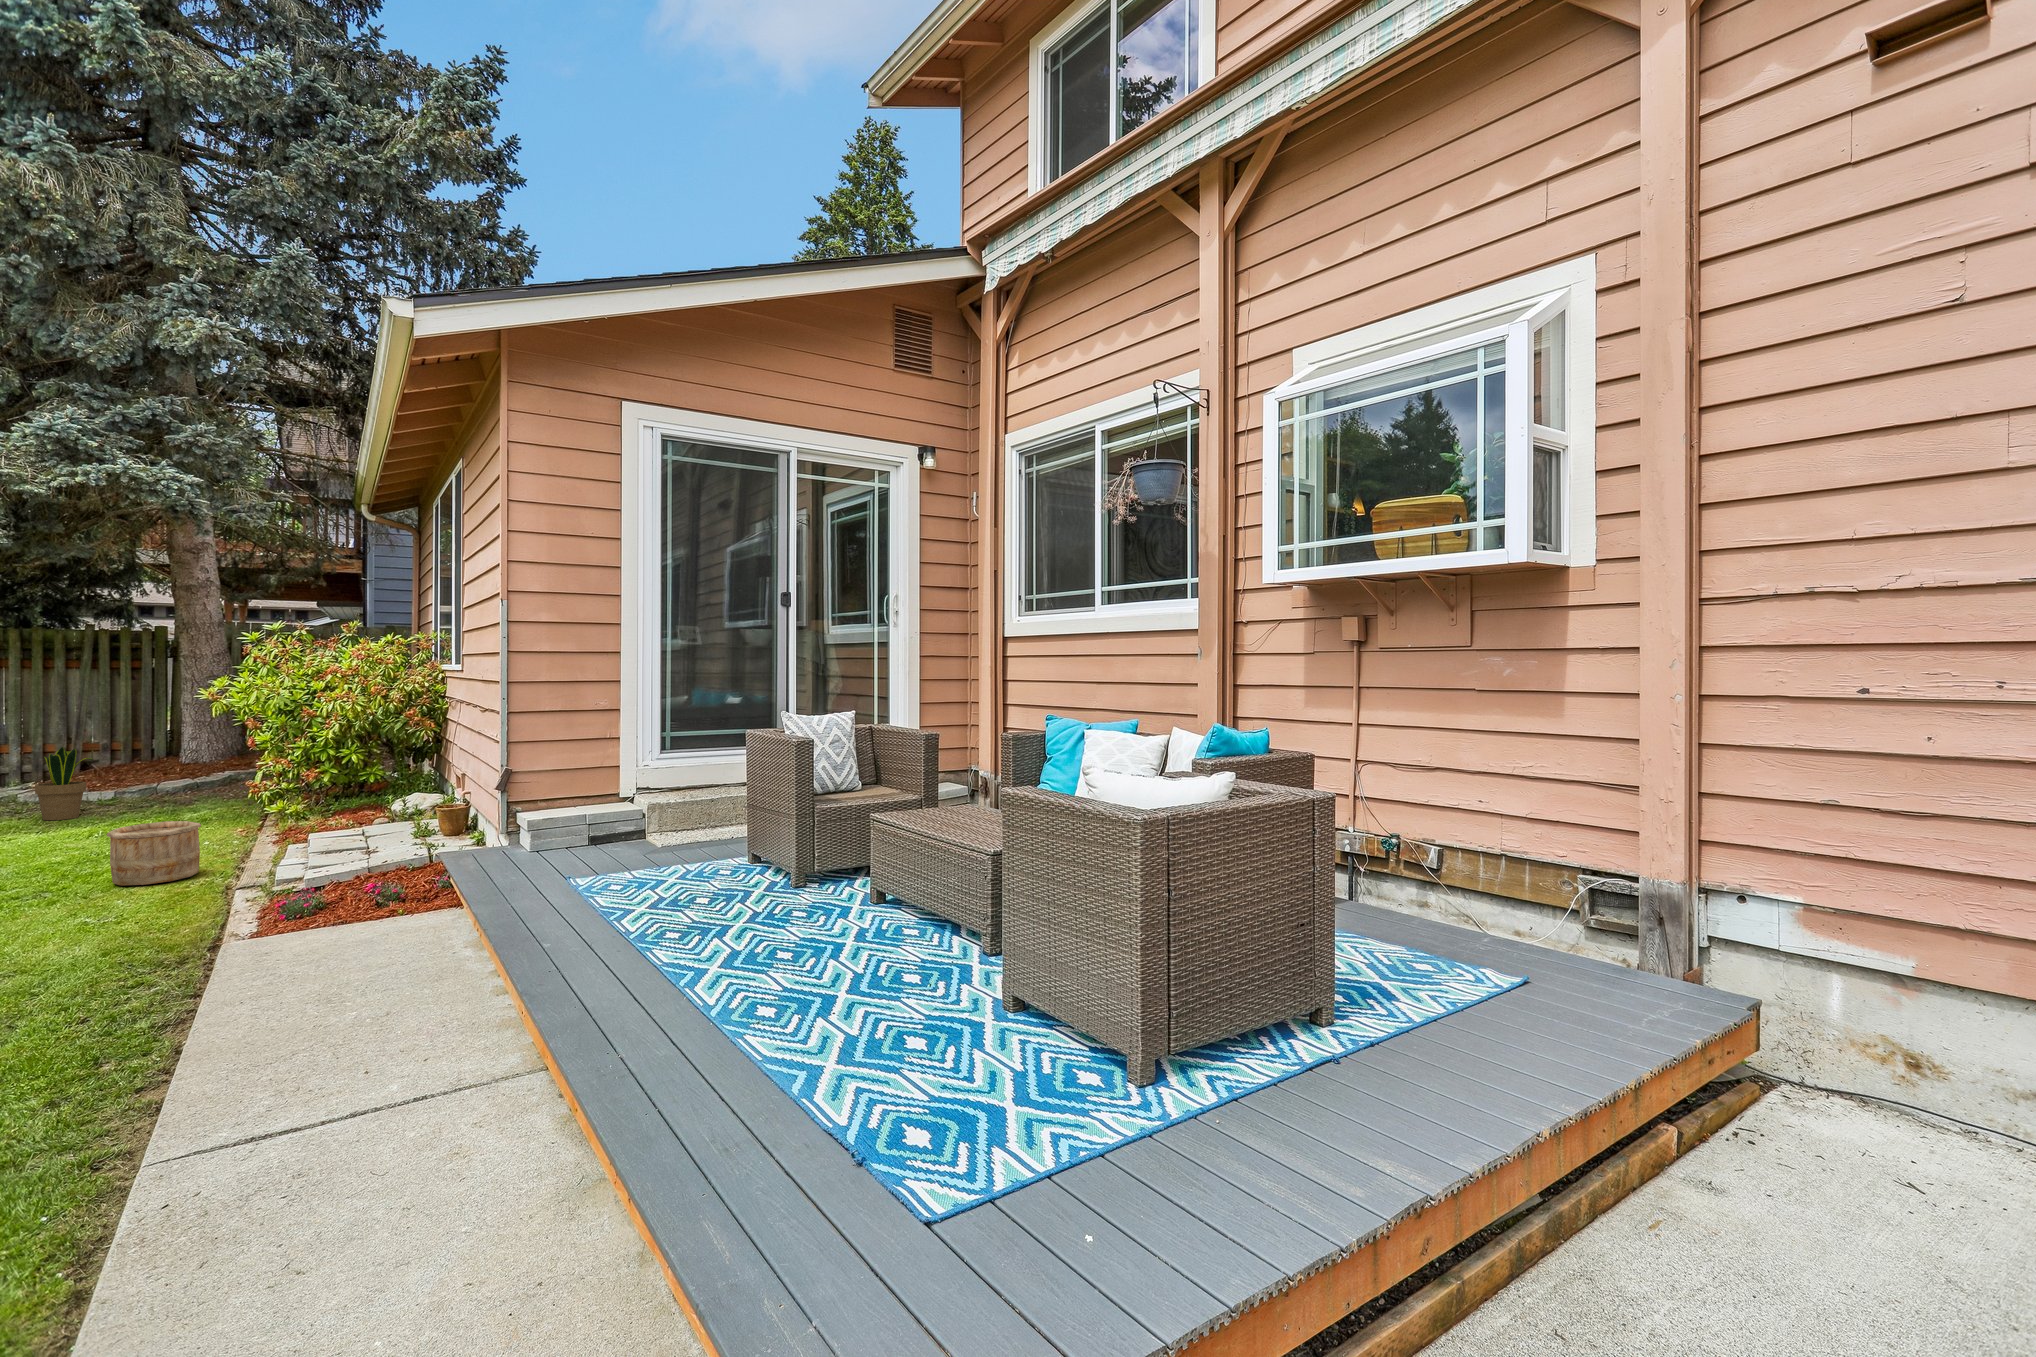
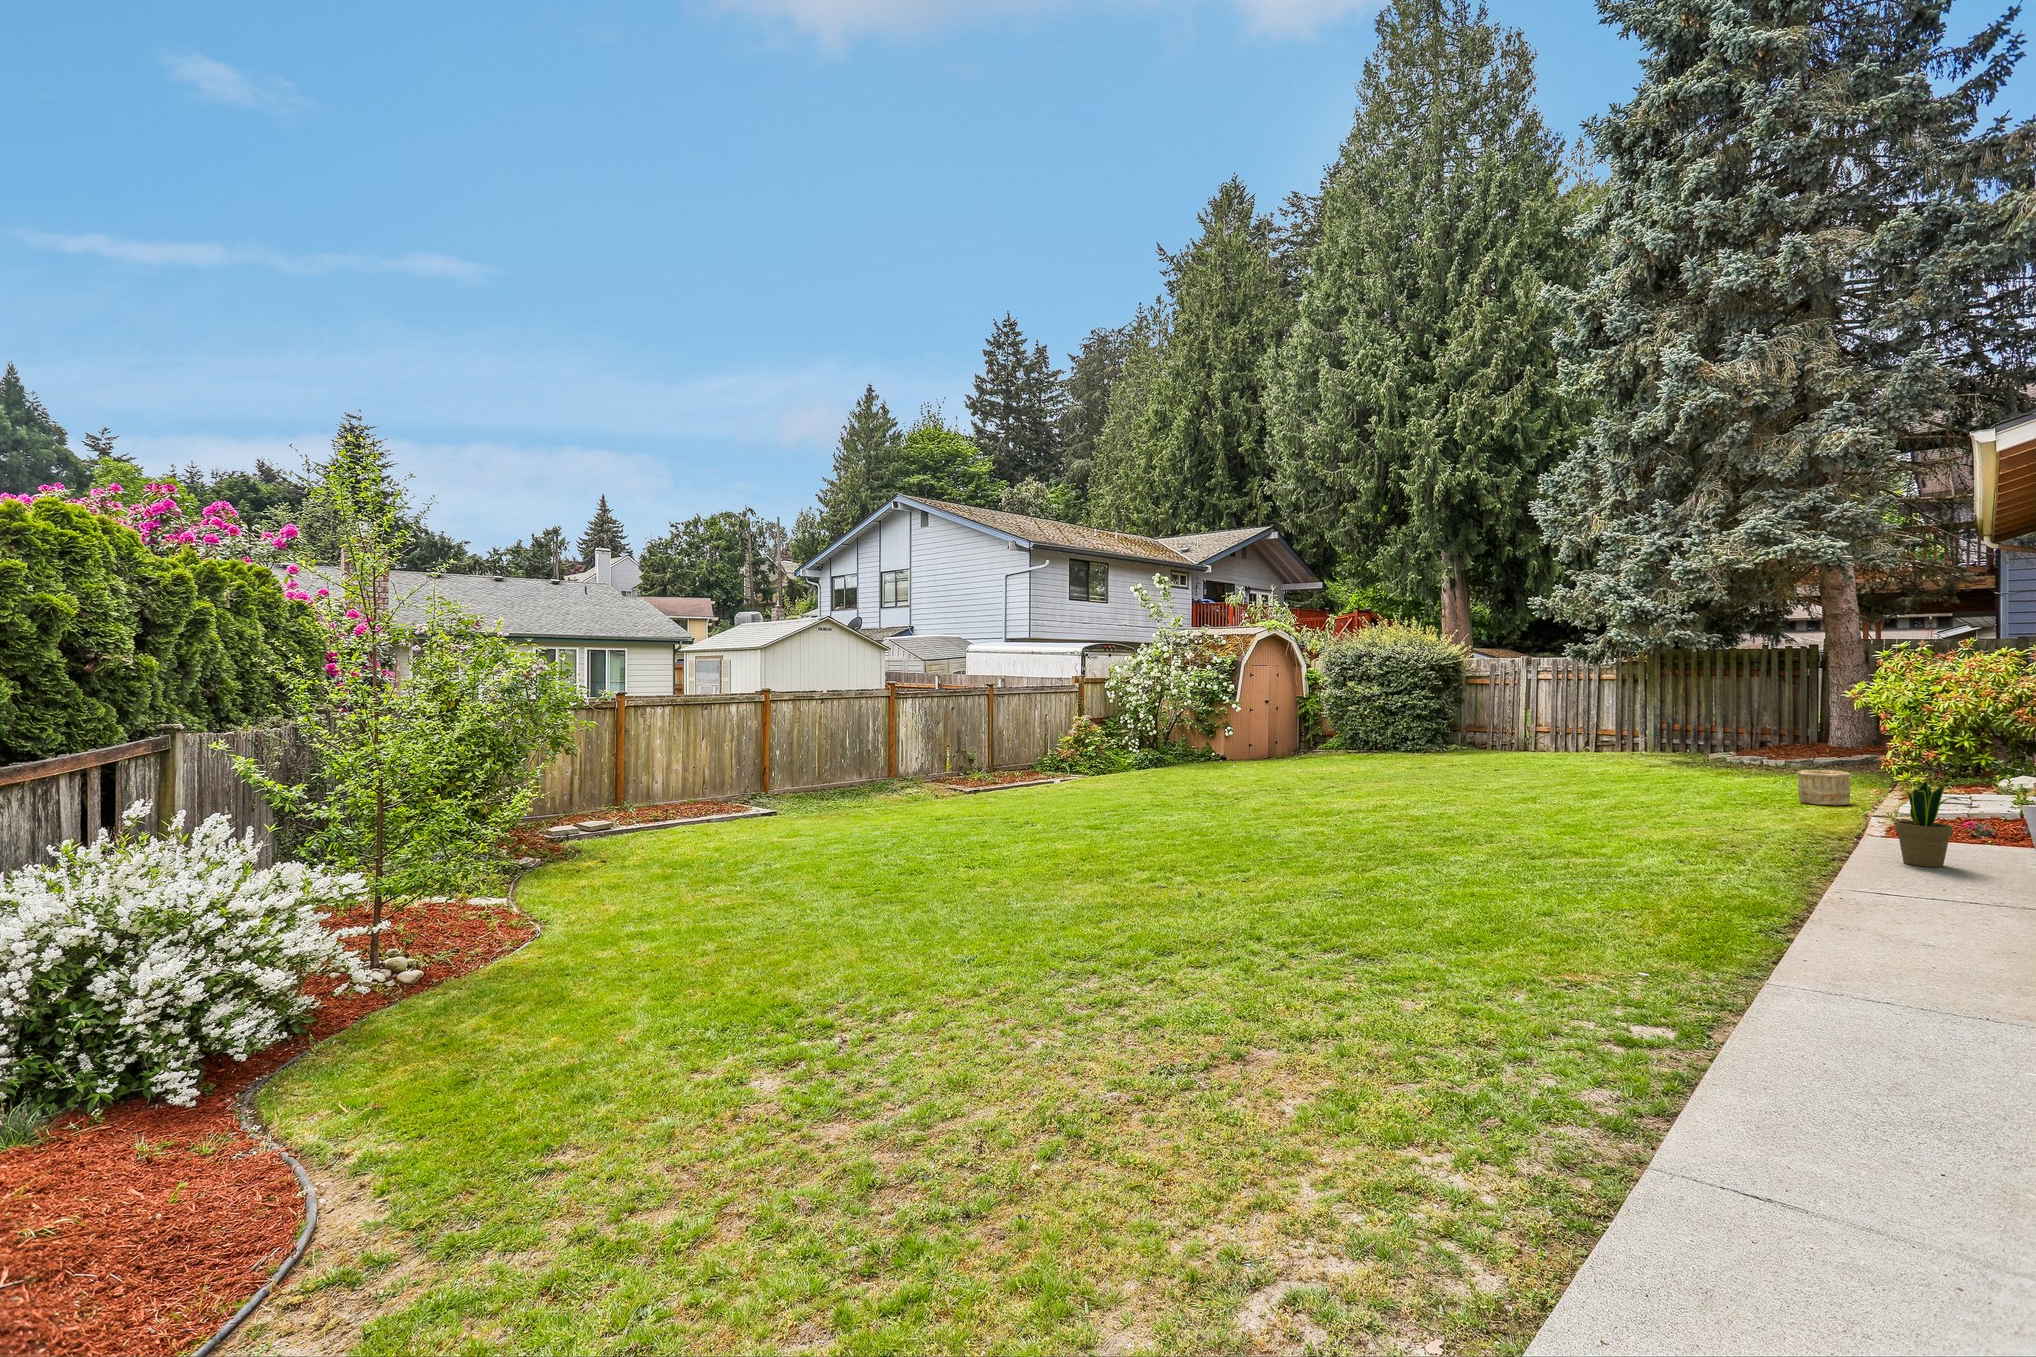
potted plant: present [35,747,93,820] -> present [1895,782,1961,867]

